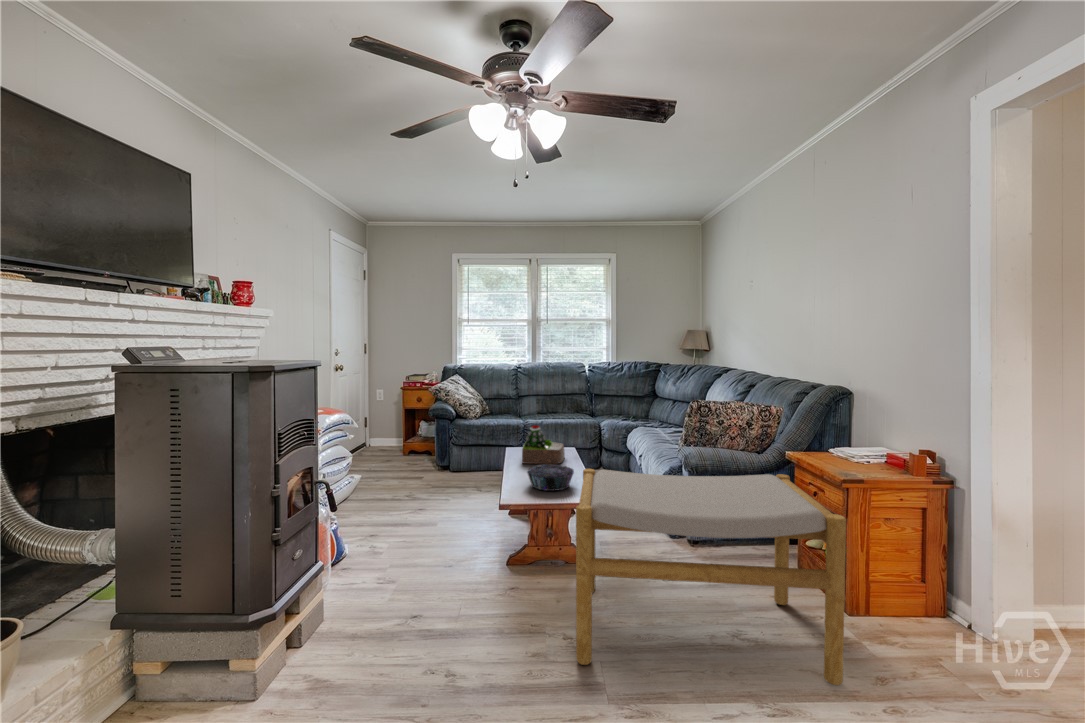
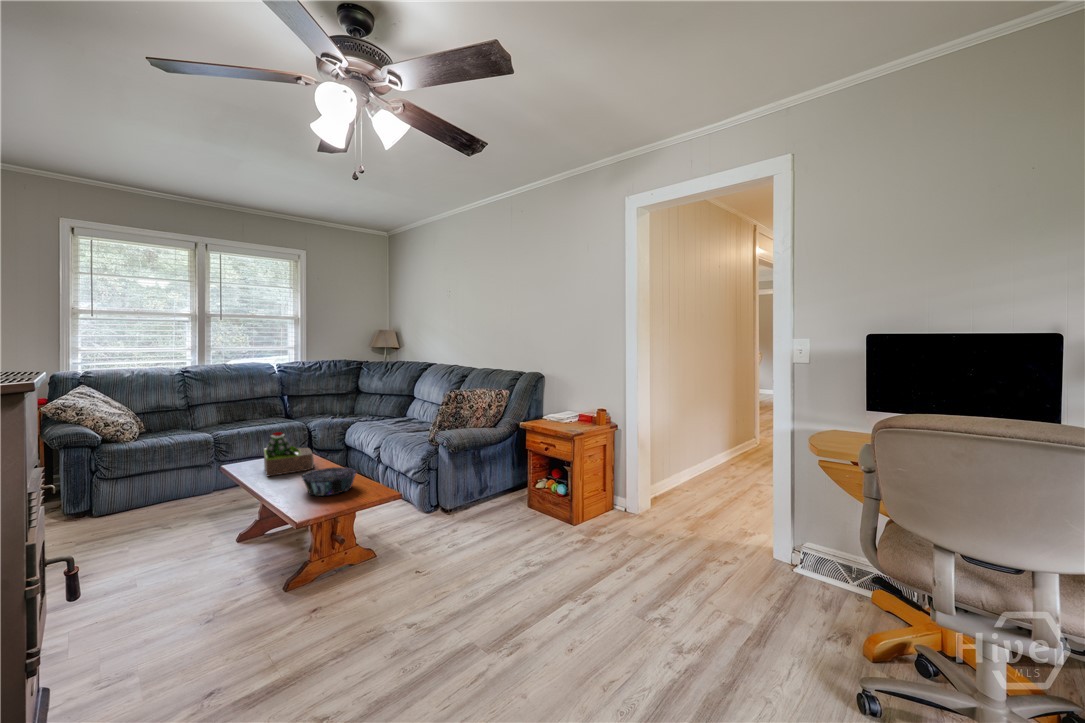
footstool: present [576,469,846,686] -> none [388,438,602,634]

